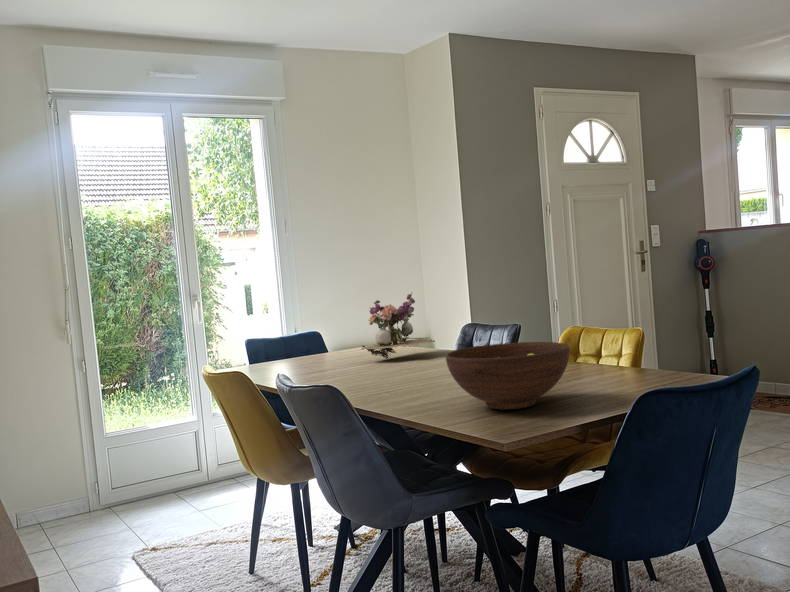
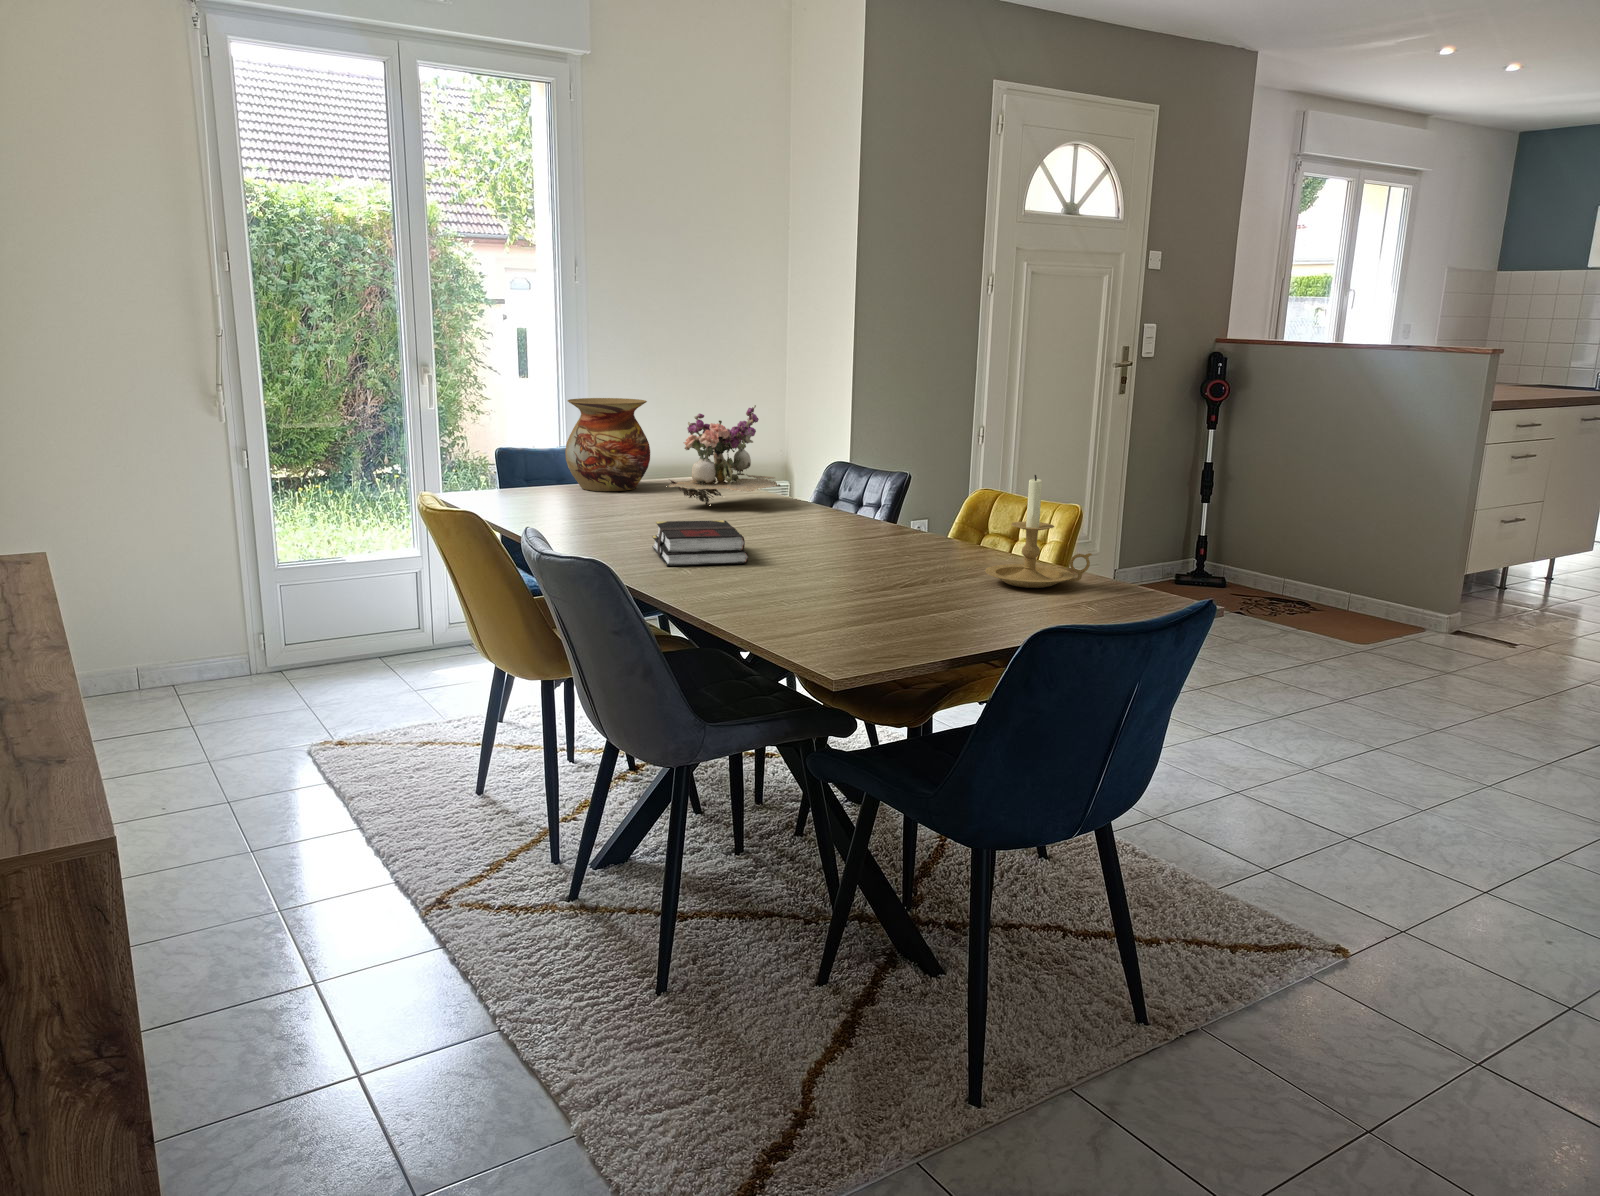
vase: none [290,299,346,360] -> present [565,398,650,491]
candle holder: none [589,302,663,380] -> present [985,475,1092,588]
fruit bowl: present [446,342,570,410] -> none [775,521,952,620]
book: none [356,362,424,393] -> present [652,520,748,566]

